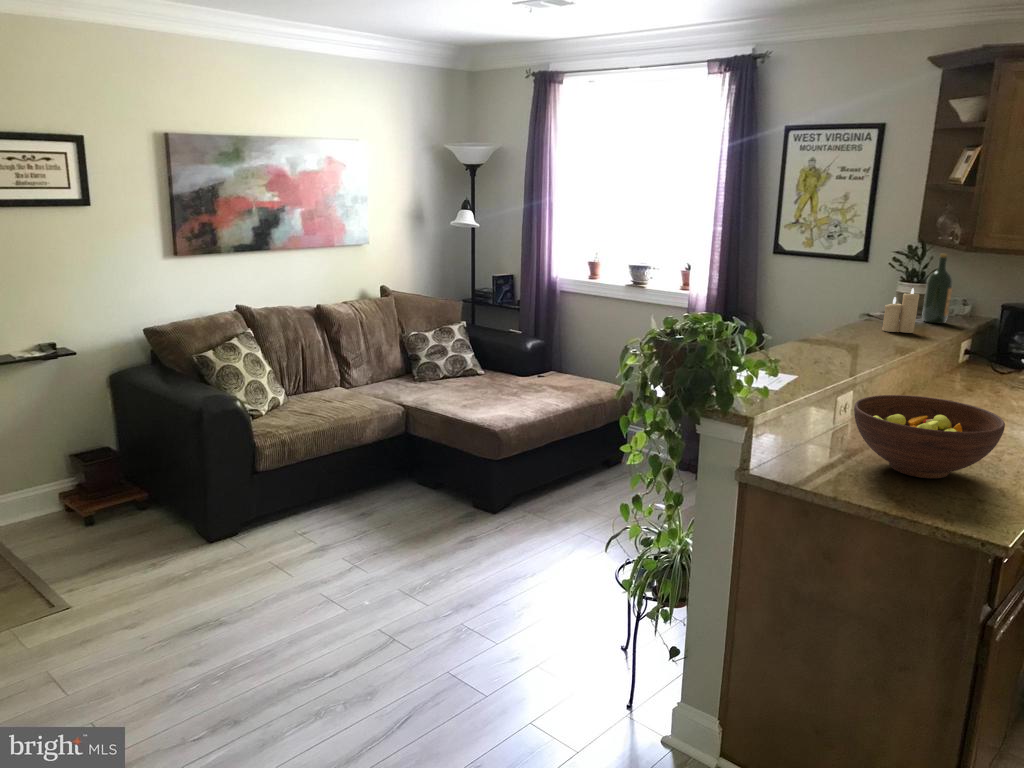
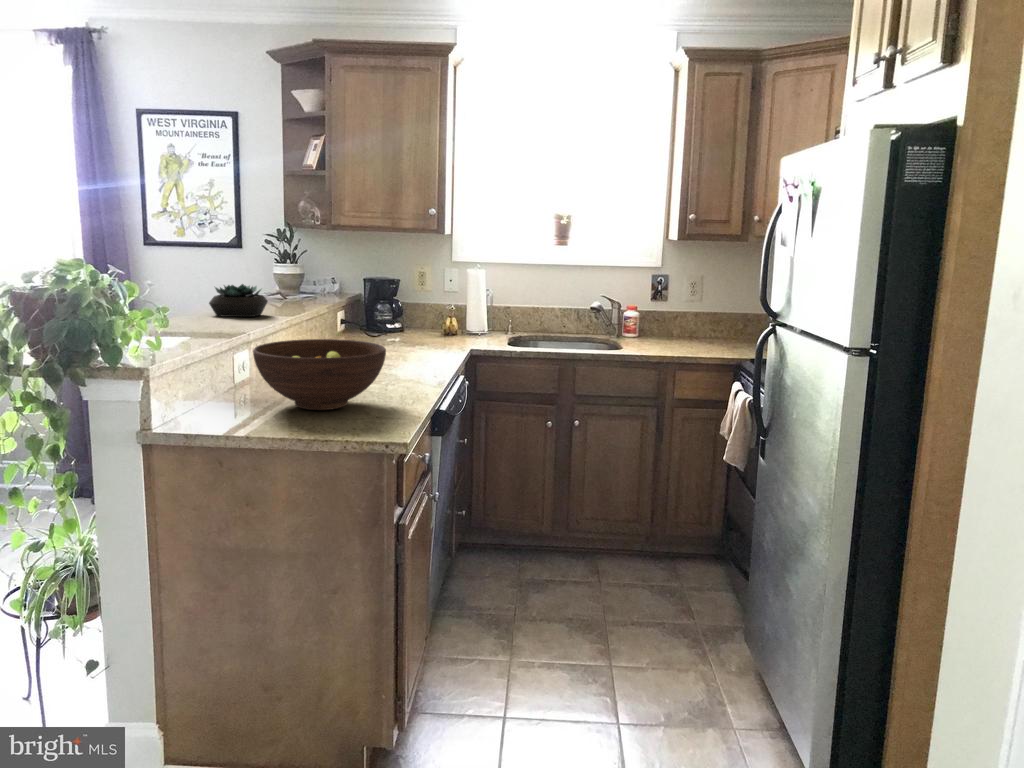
wine bottle: present [923,254,953,323] -> none [299,234,321,298]
candle: present [882,288,919,333] -> none [265,261,295,304]
succulent plant: none [822,316,883,352] -> present [209,284,268,317]

